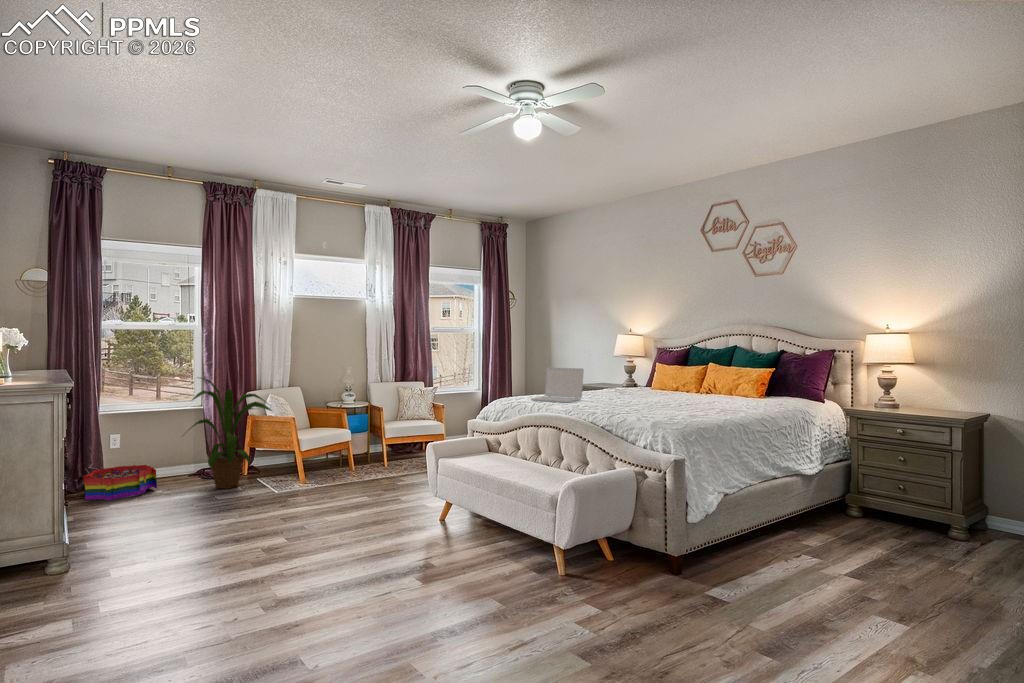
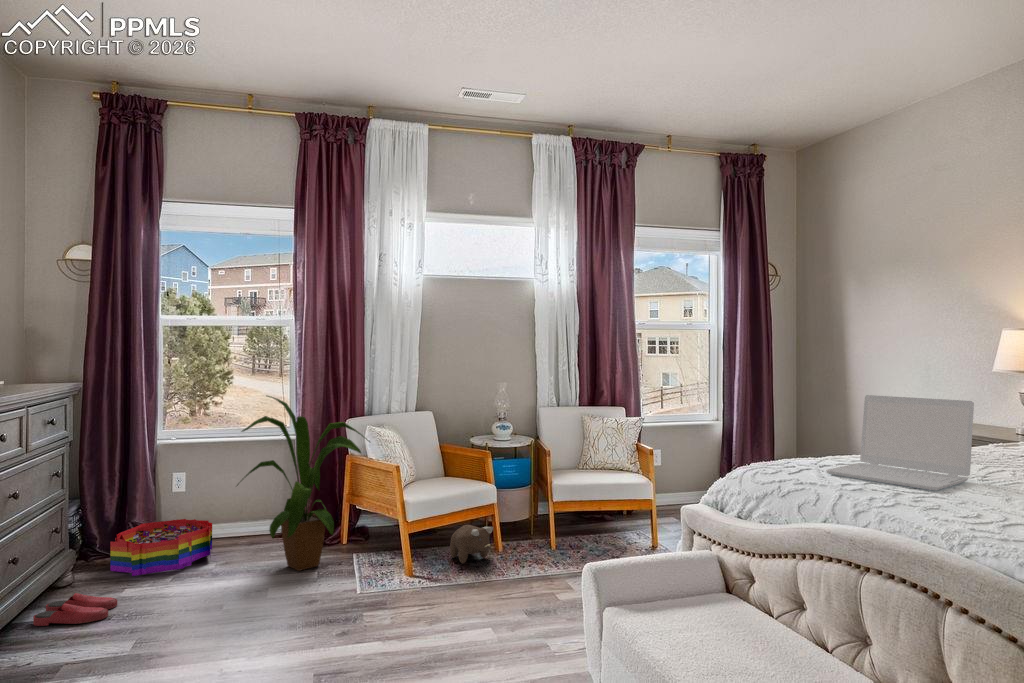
plush toy: none [323,454,352,478] -> present [450,525,493,564]
slippers: none [69,506,119,524] -> present [33,593,117,626]

